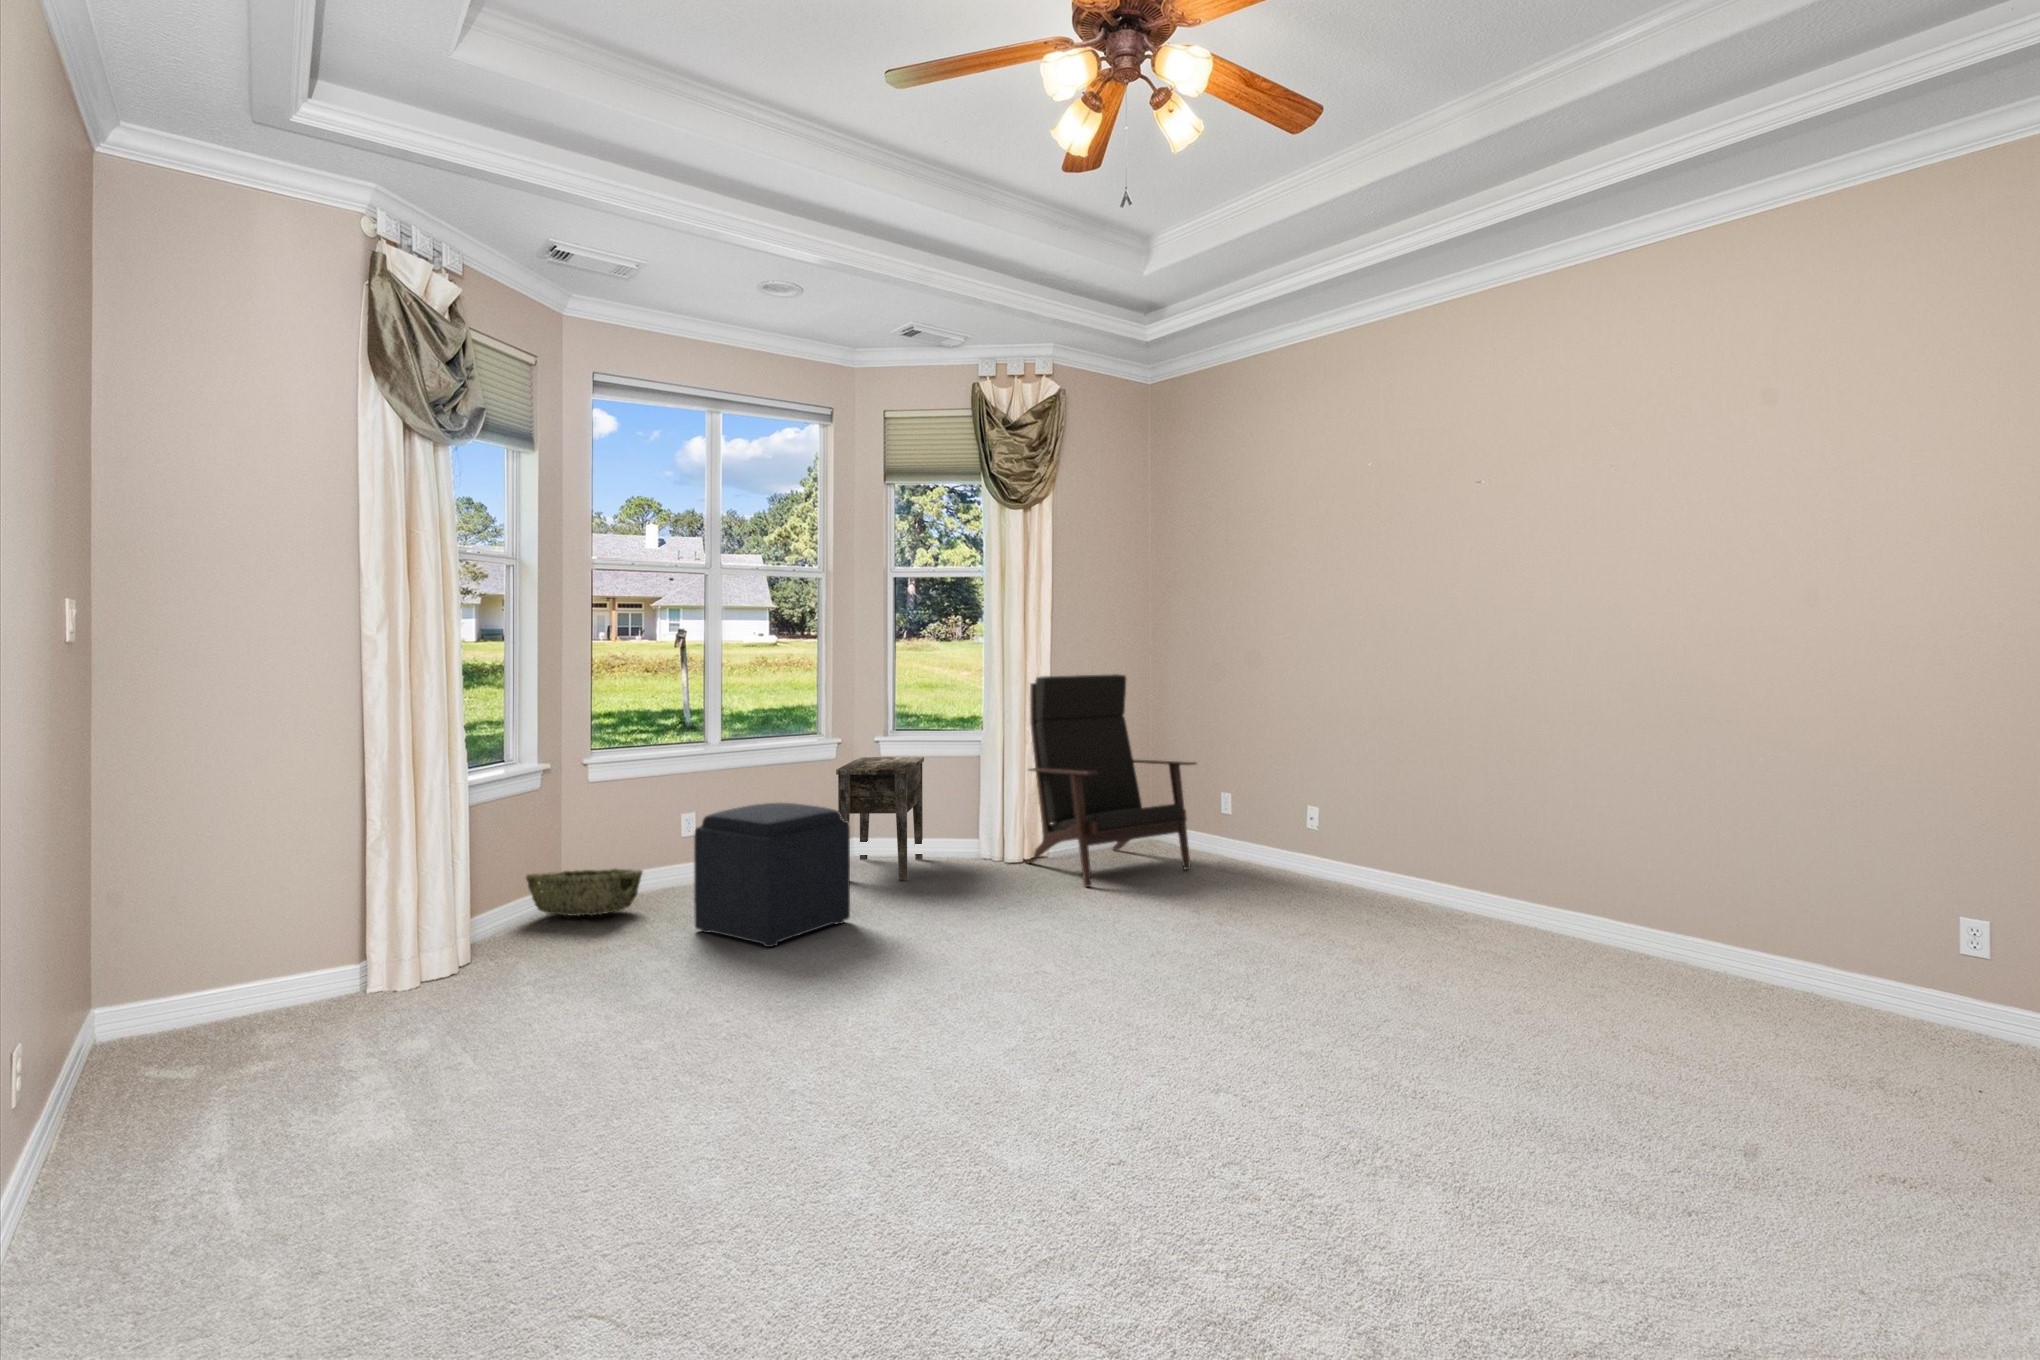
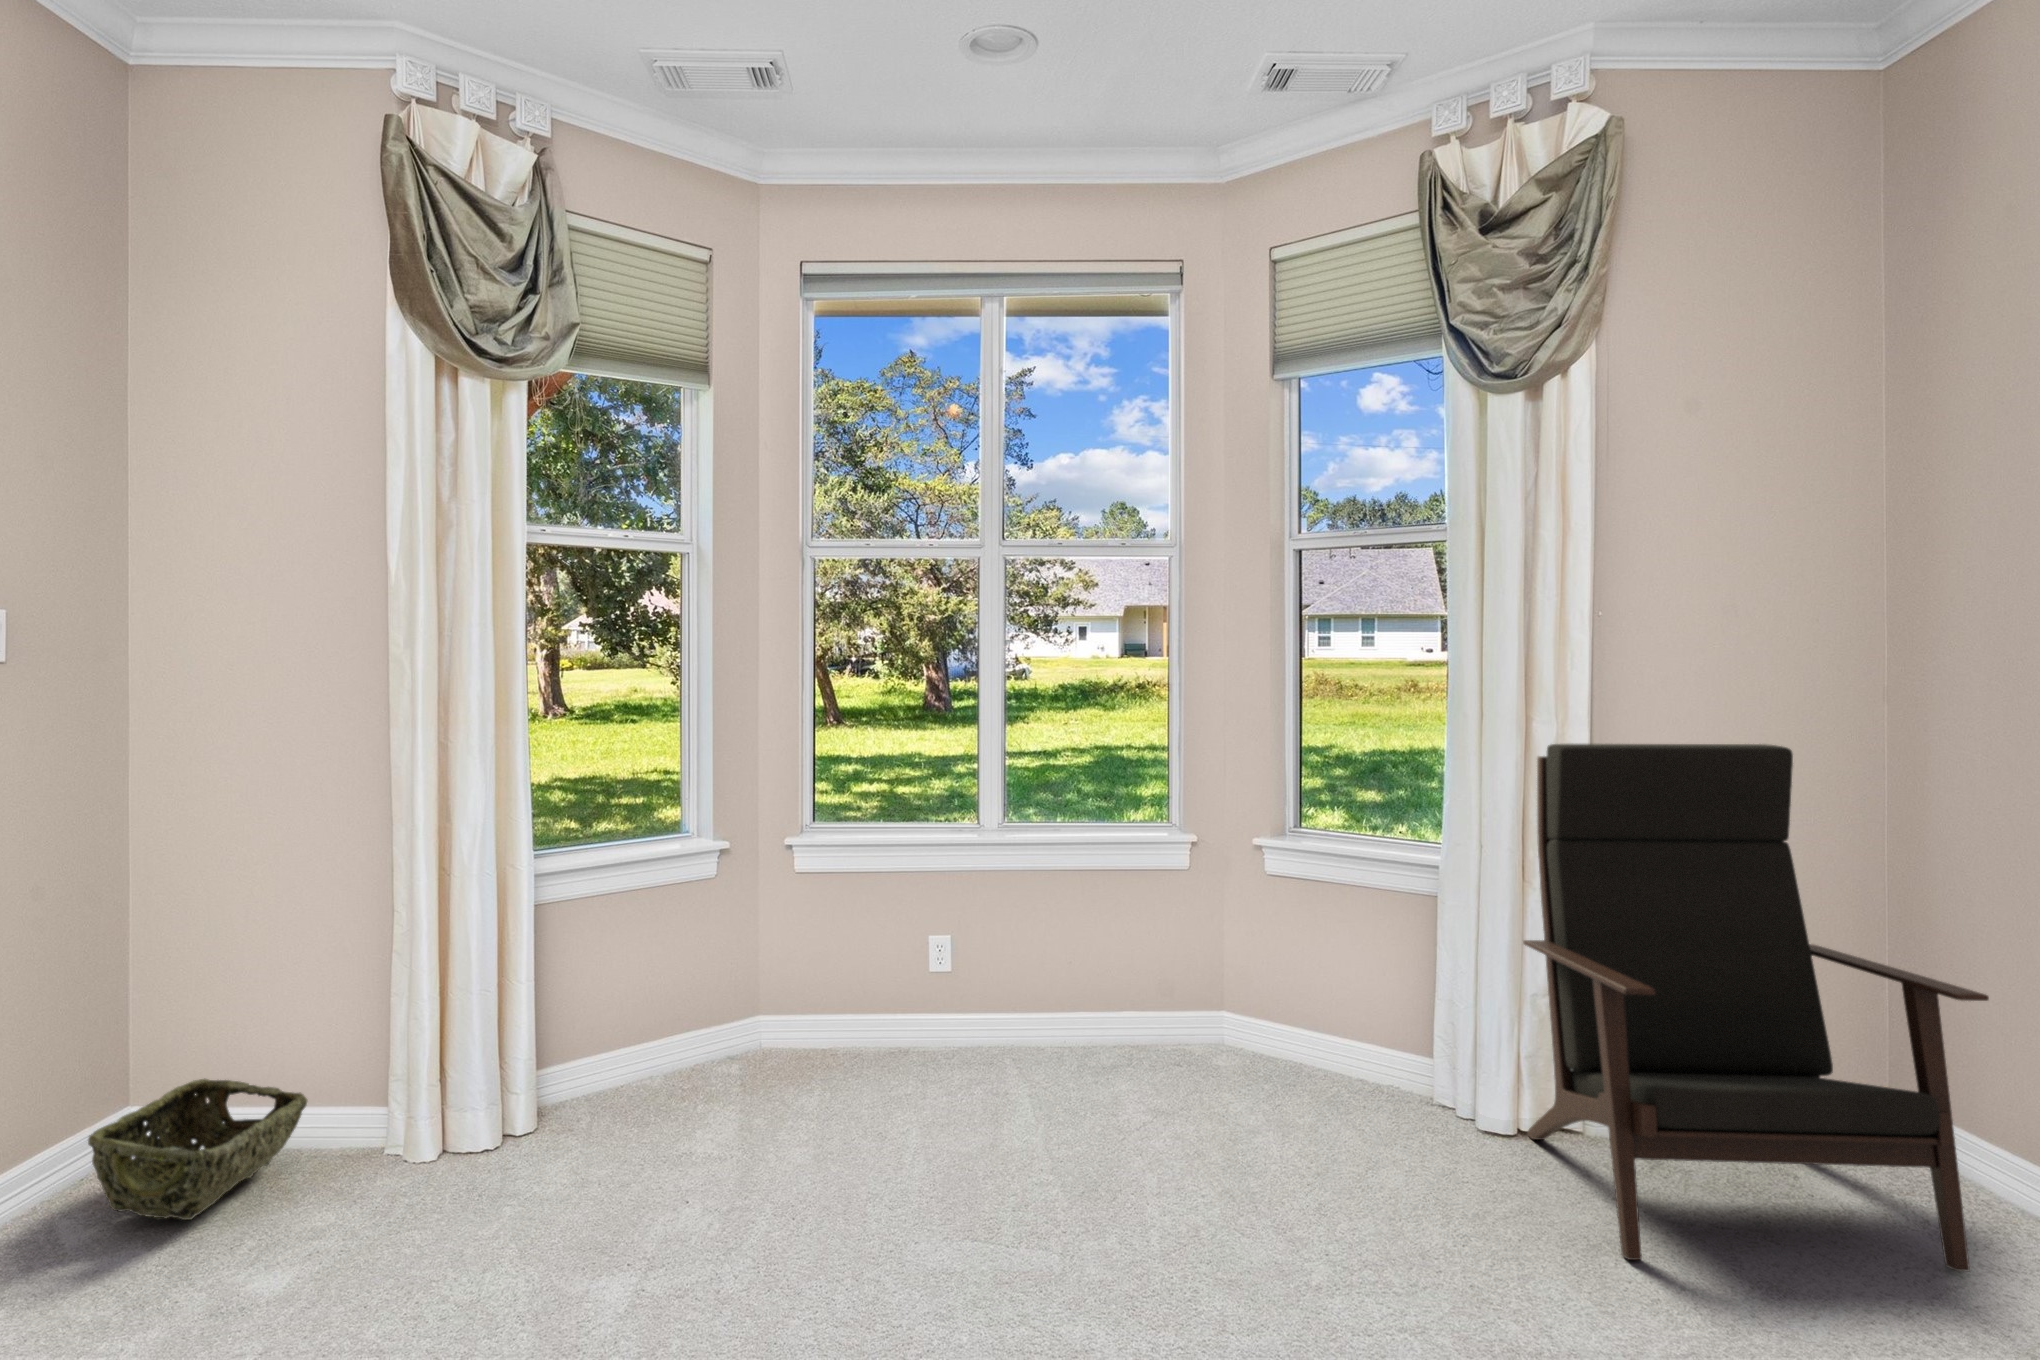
side table: present [836,757,924,880] -> none [1136,868,1334,1126]
ottoman: present [694,803,850,947] -> none [817,955,1054,1249]
woven basket: present [526,869,642,916] -> present [88,1079,307,1220]

